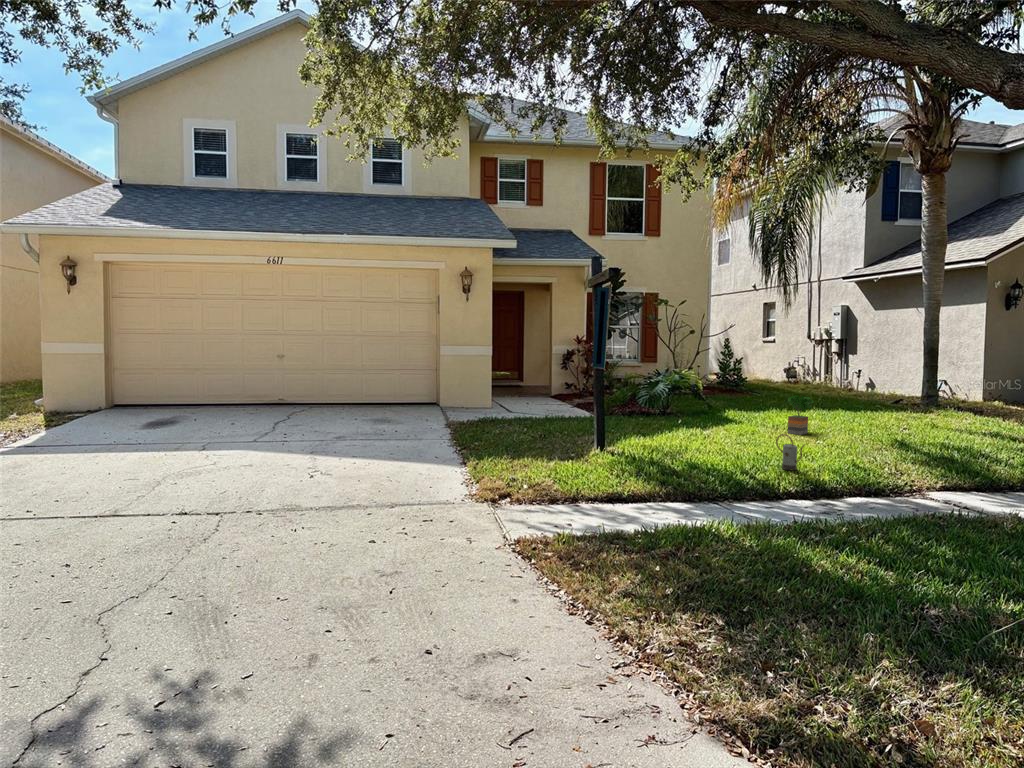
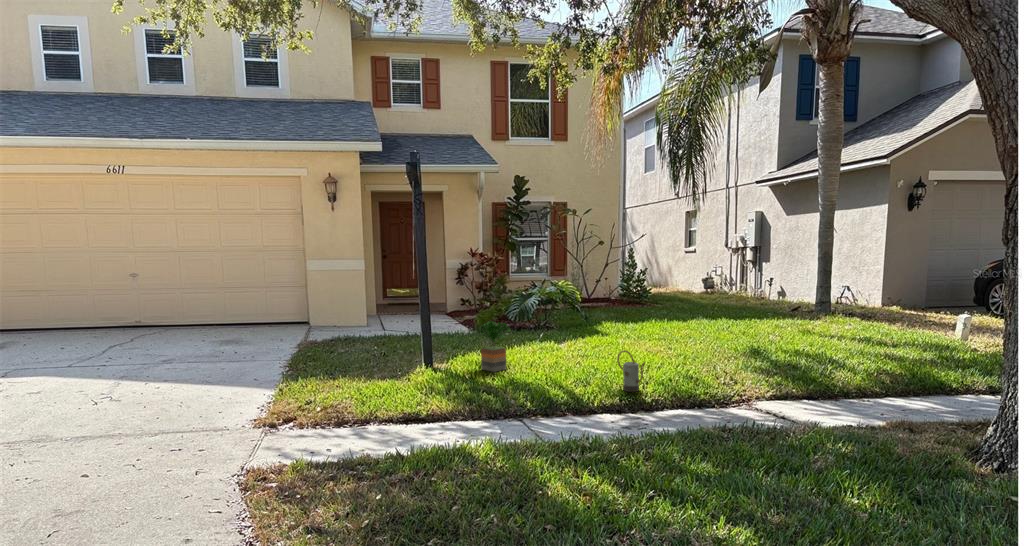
potted tree: present [788,396,813,435] -> present [480,322,510,372]

